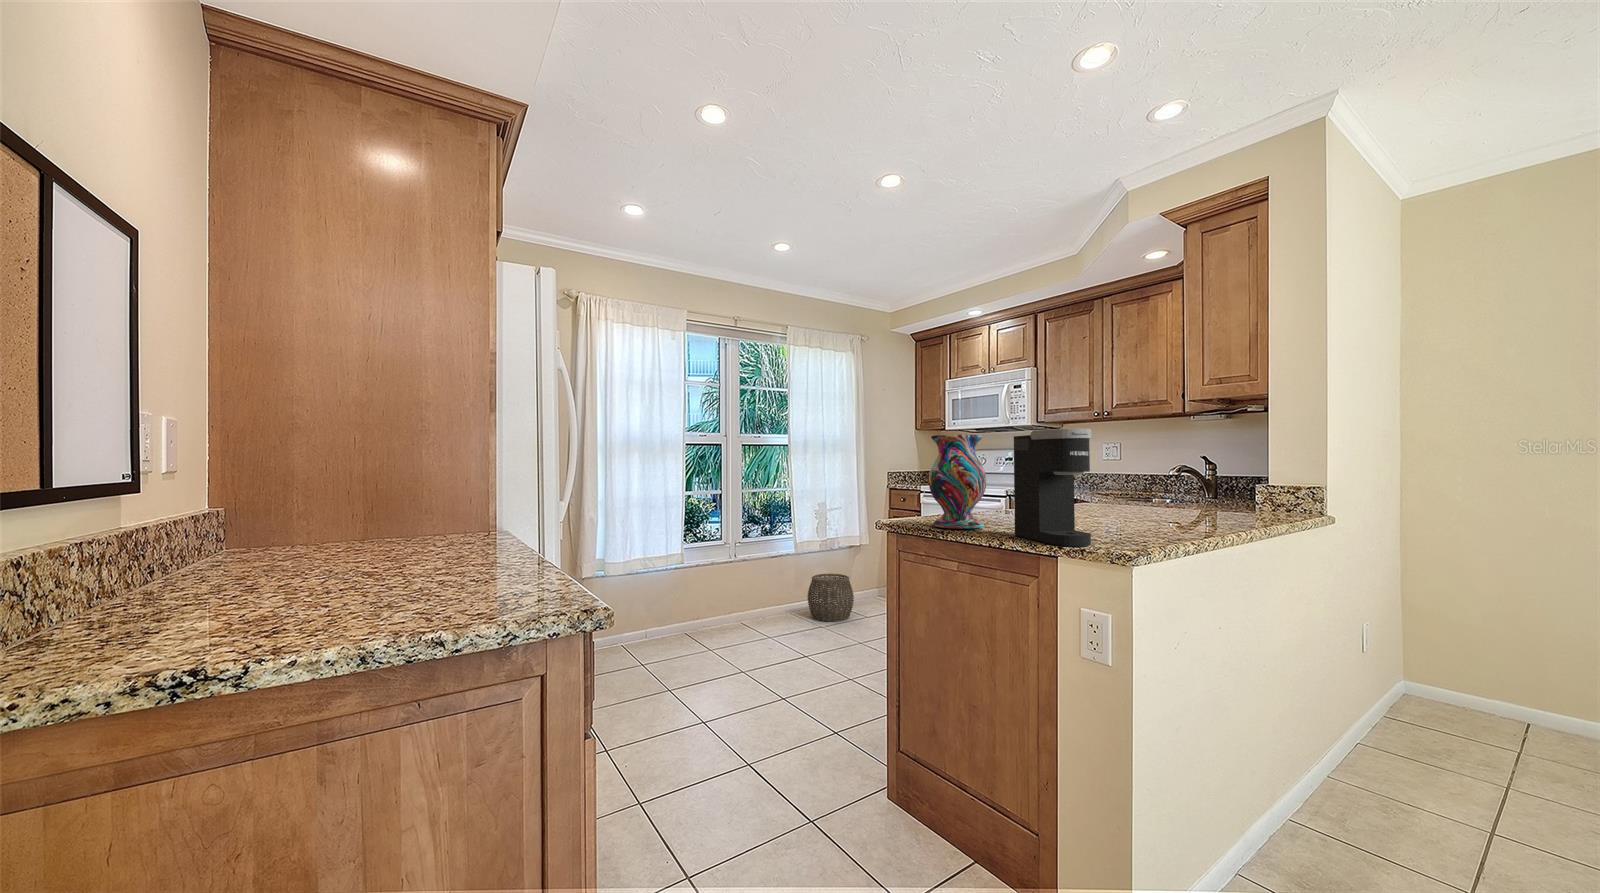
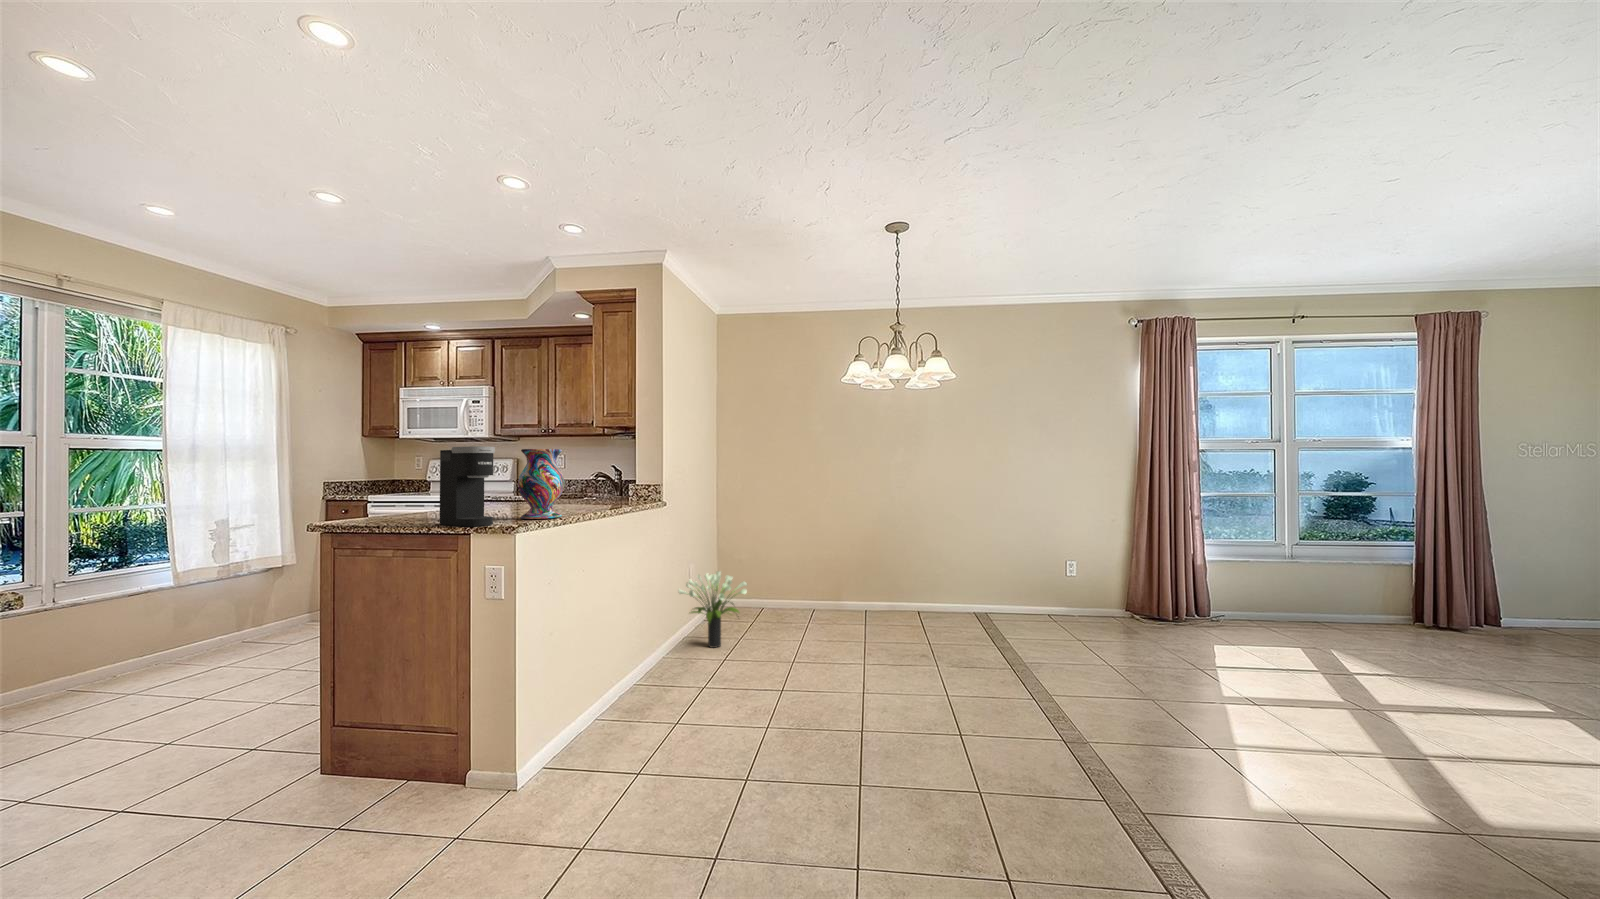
vase: present [929,435,986,529] -> present [518,449,564,519]
woven basket: present [807,574,854,621] -> none [193,600,271,659]
potted plant: none [1362,651,1559,799] -> present [678,571,747,648]

